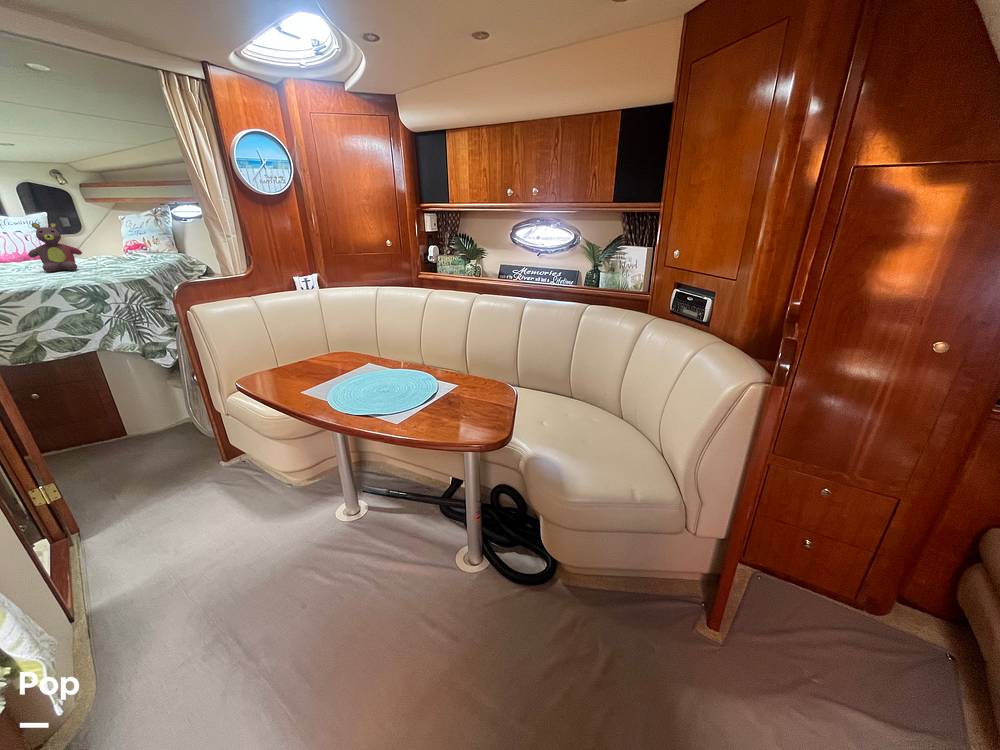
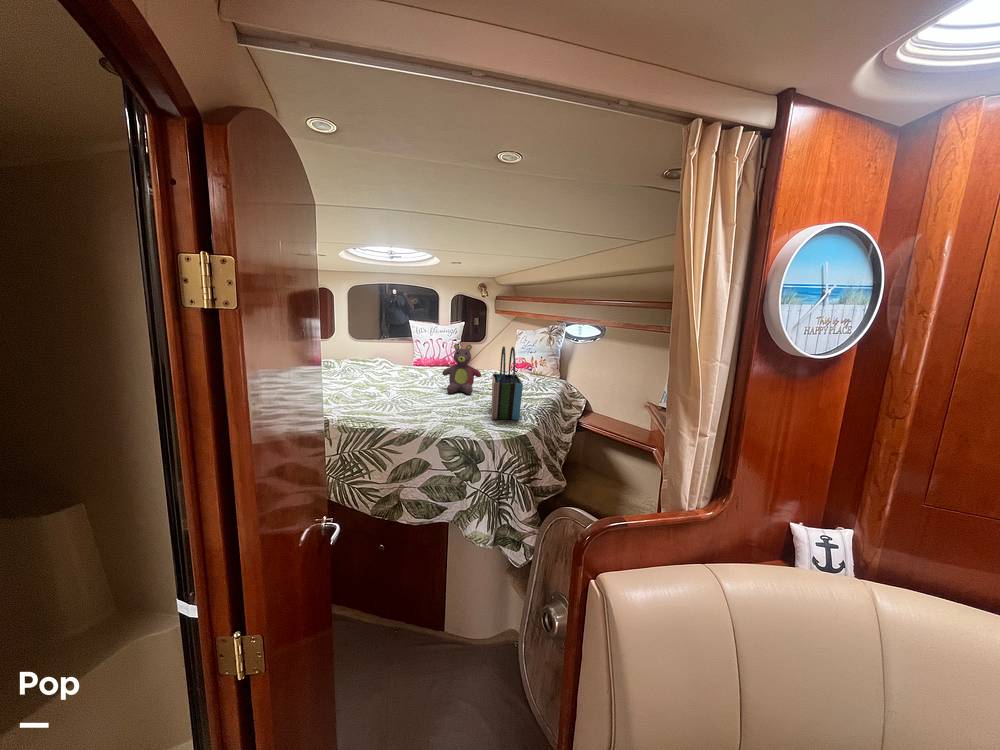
tote bag: none [94,214,135,276] -> present [491,346,523,420]

